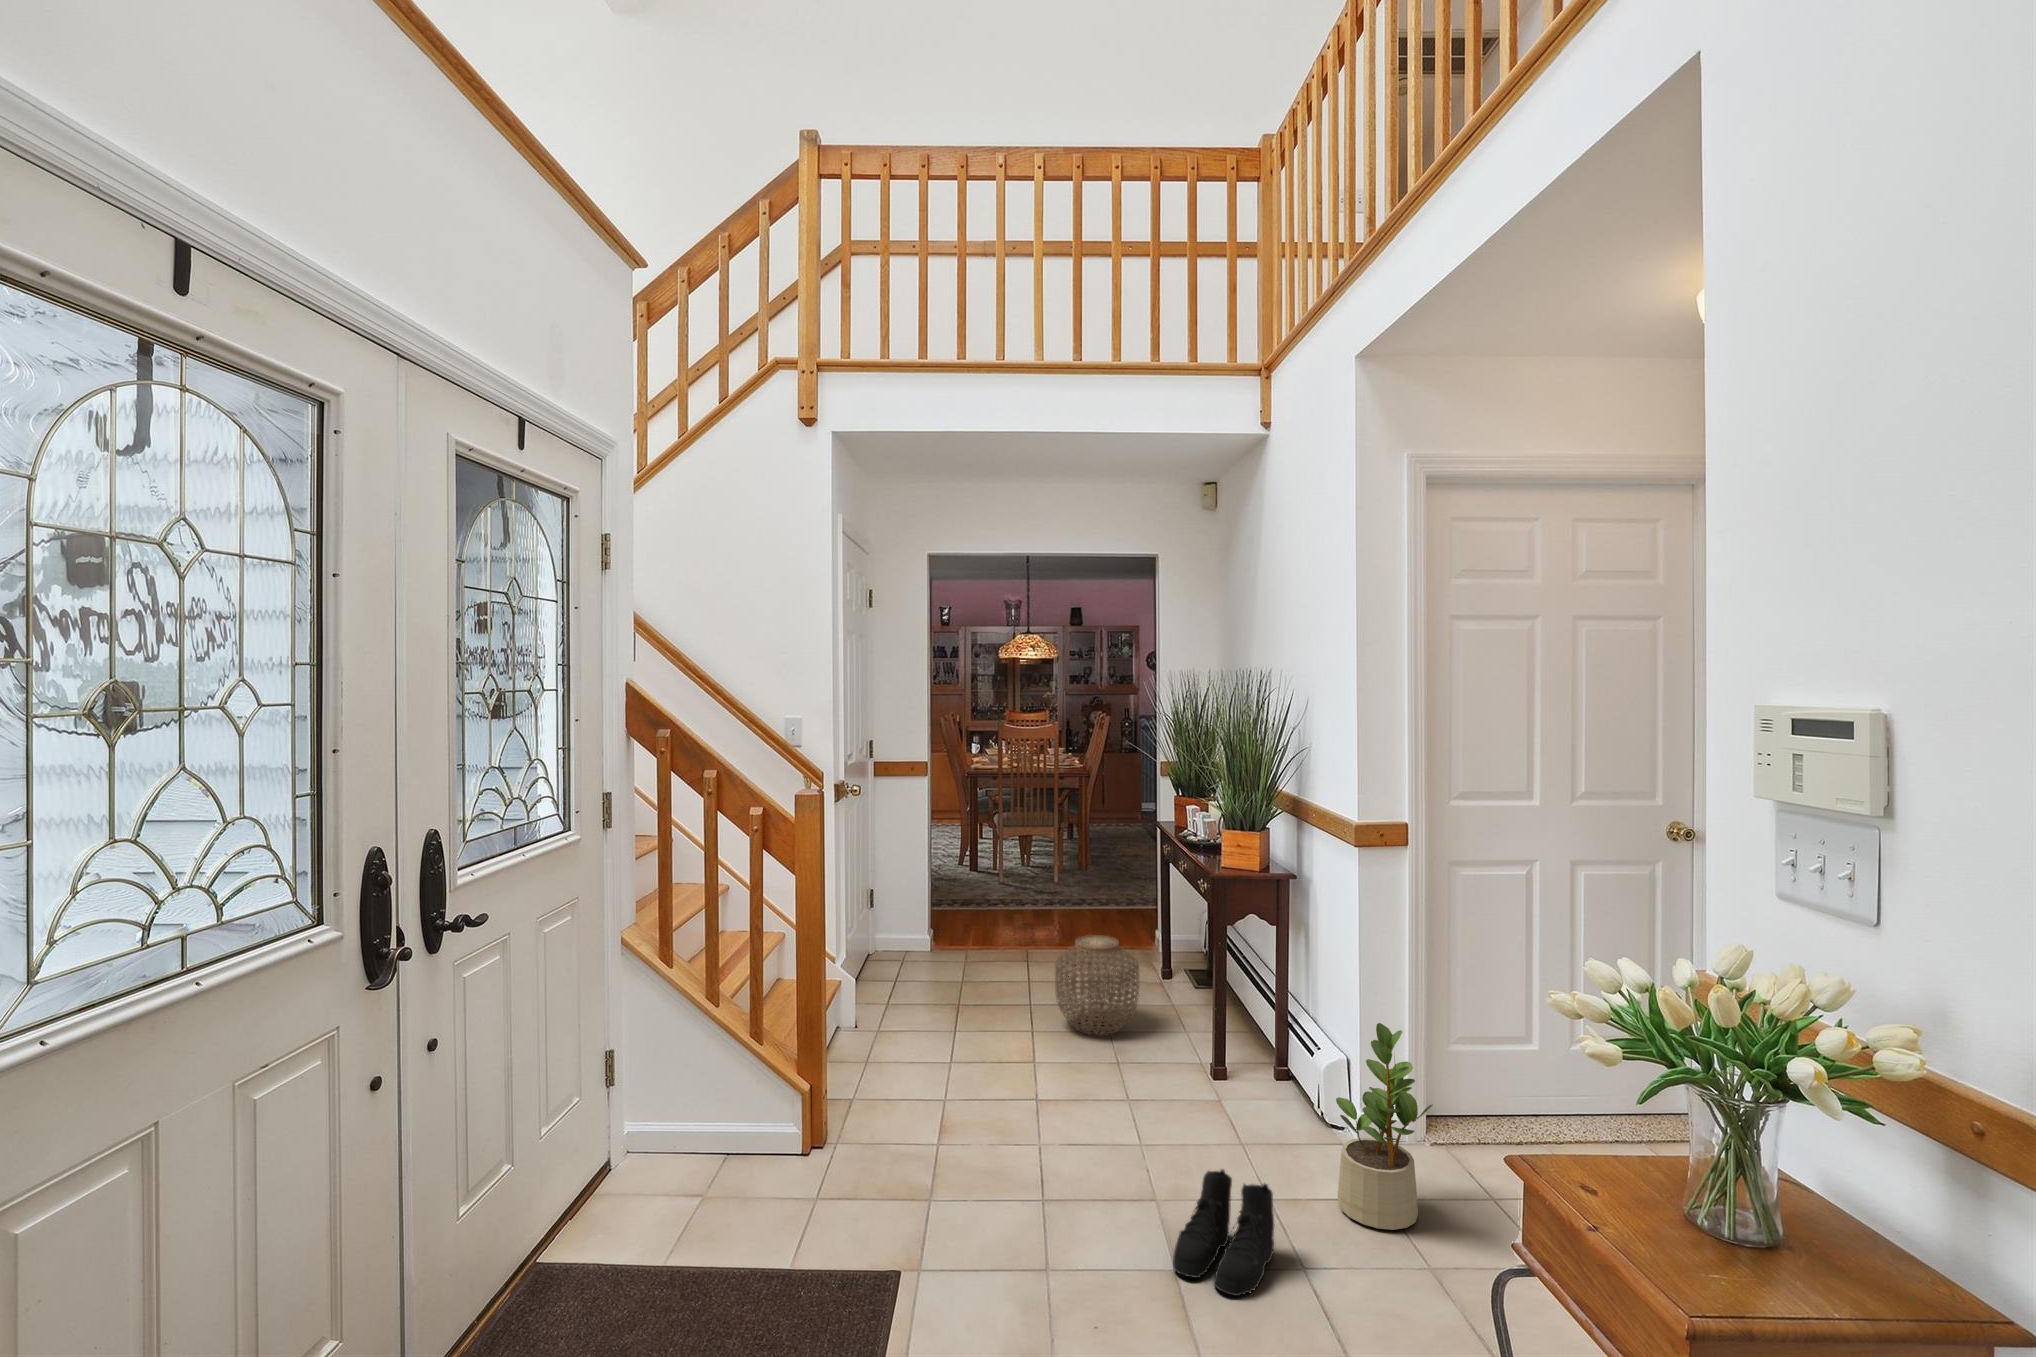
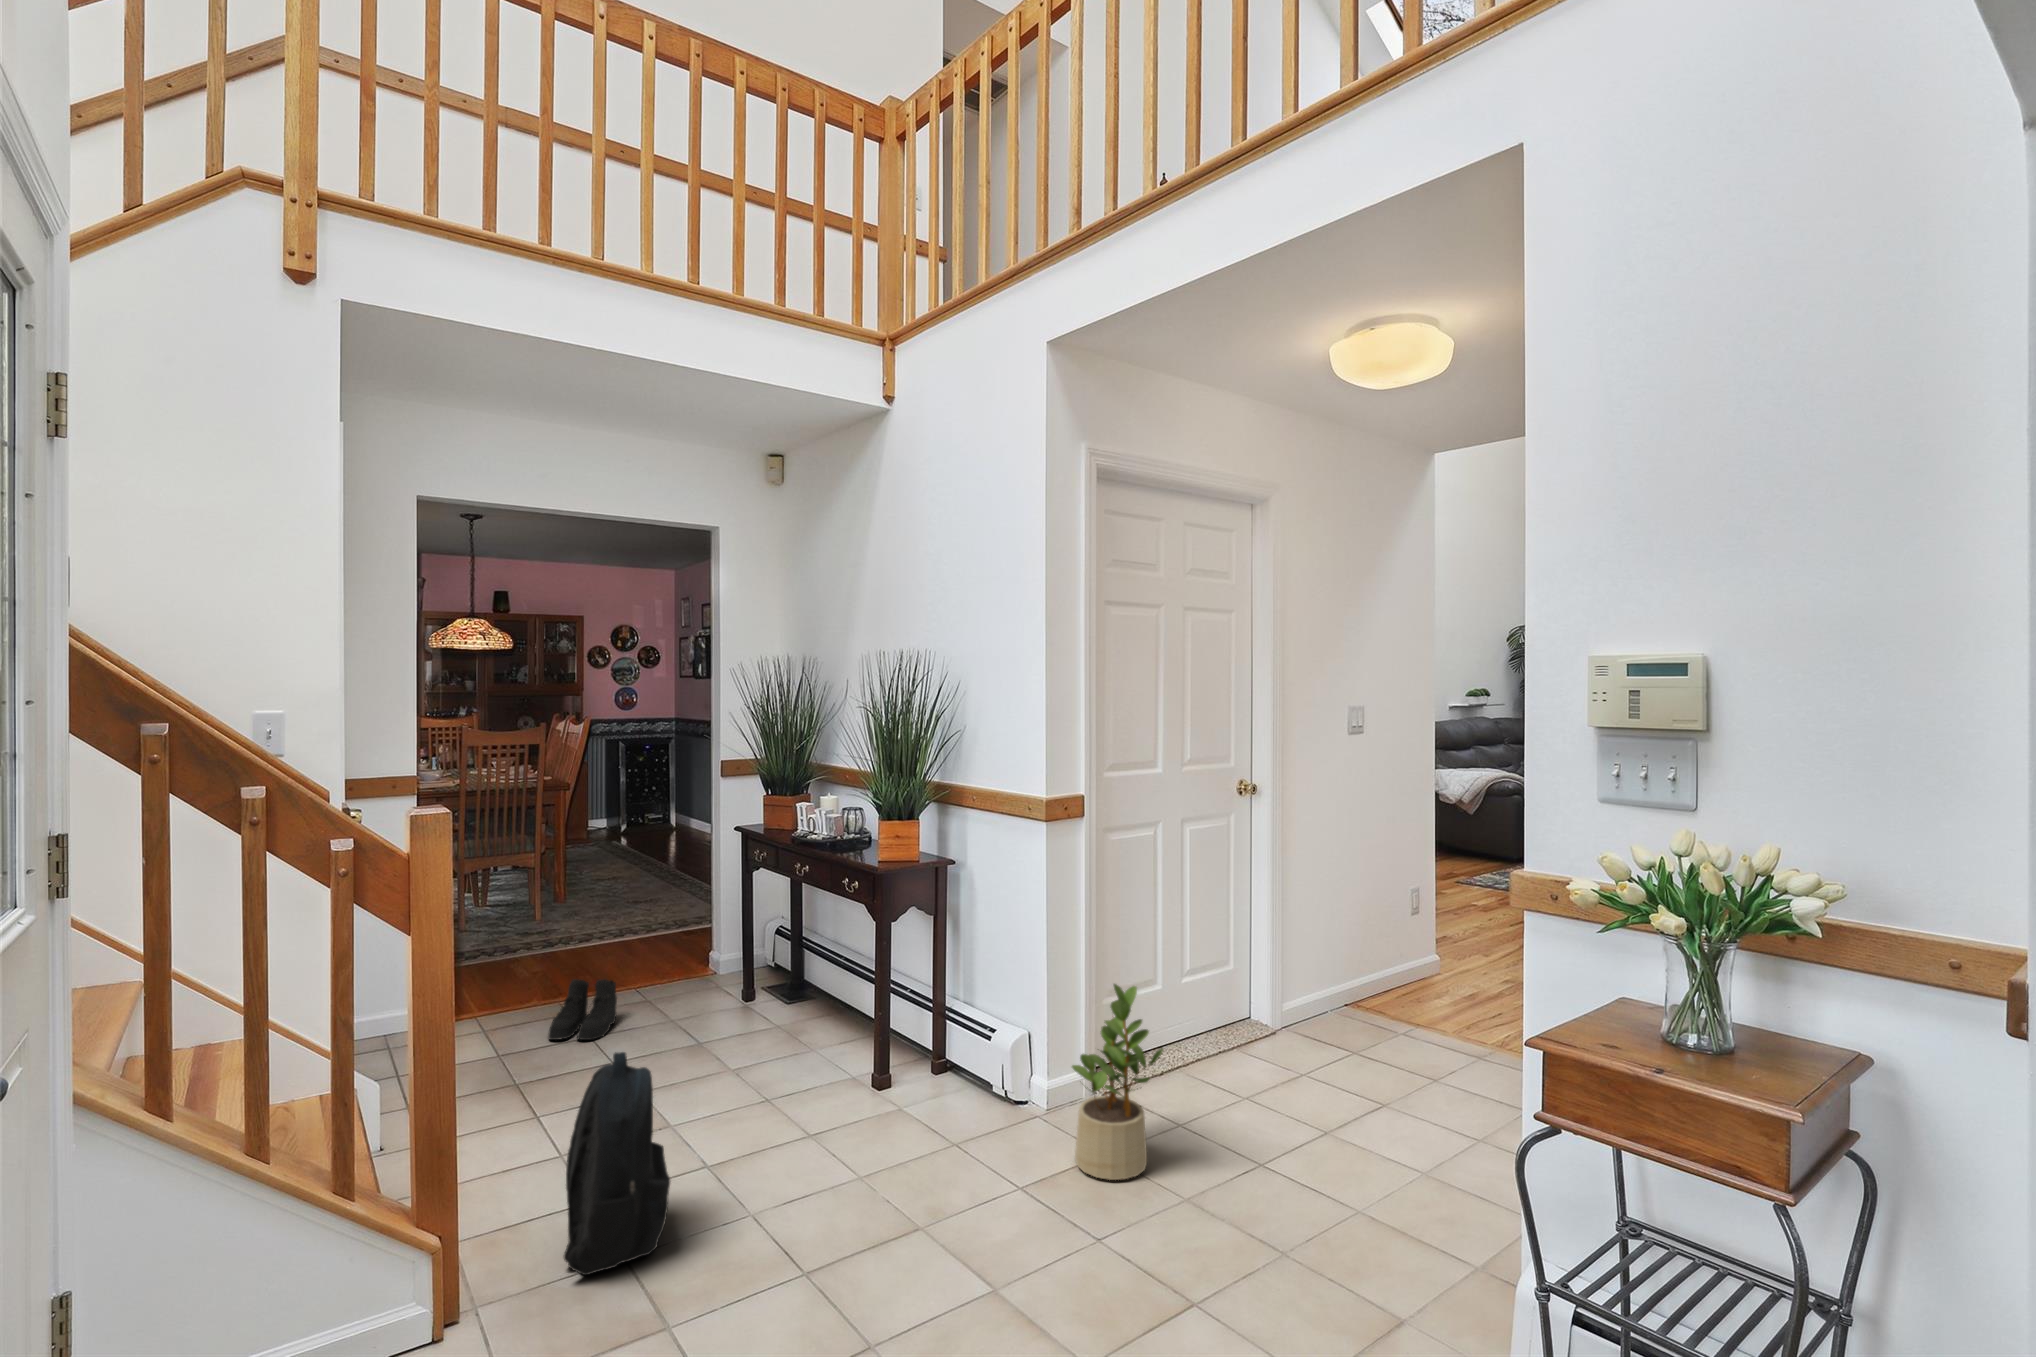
woven basket: present [1055,935,1139,1035] -> none [664,958,766,1076]
backpack: none [895,988,982,1148] -> present [564,1052,670,1275]
boots: present [1173,1169,1274,1296] -> present [548,979,617,1040]

